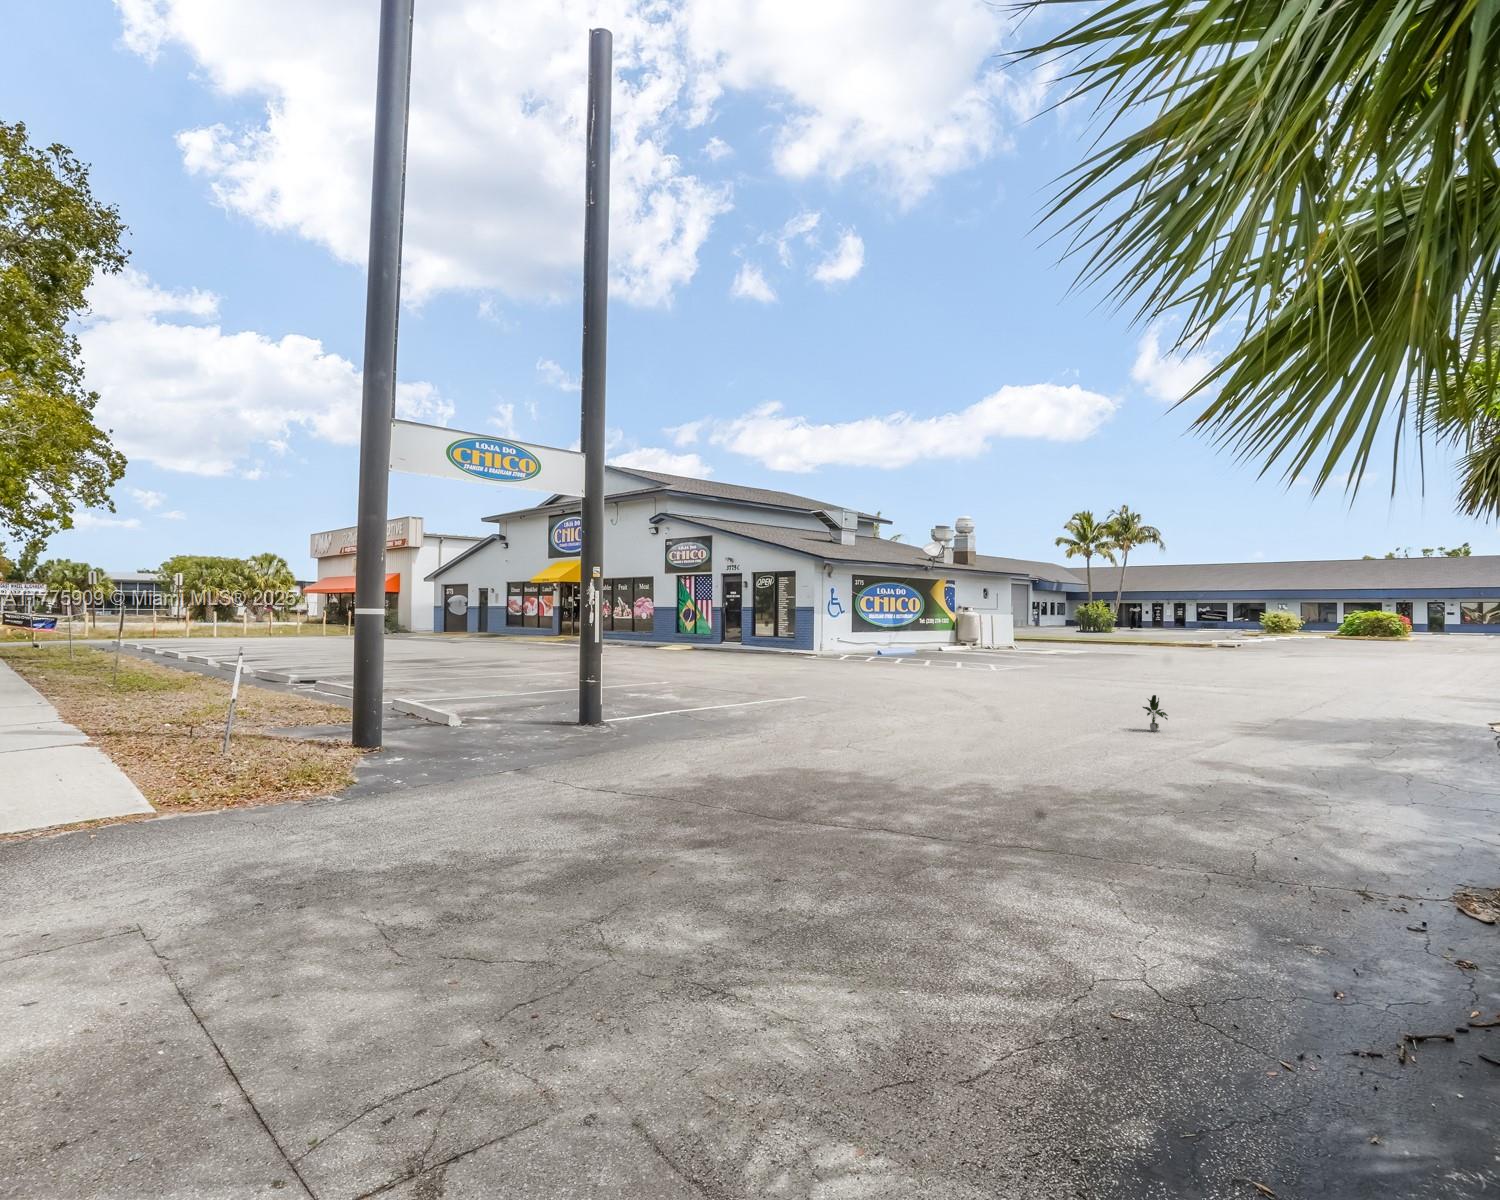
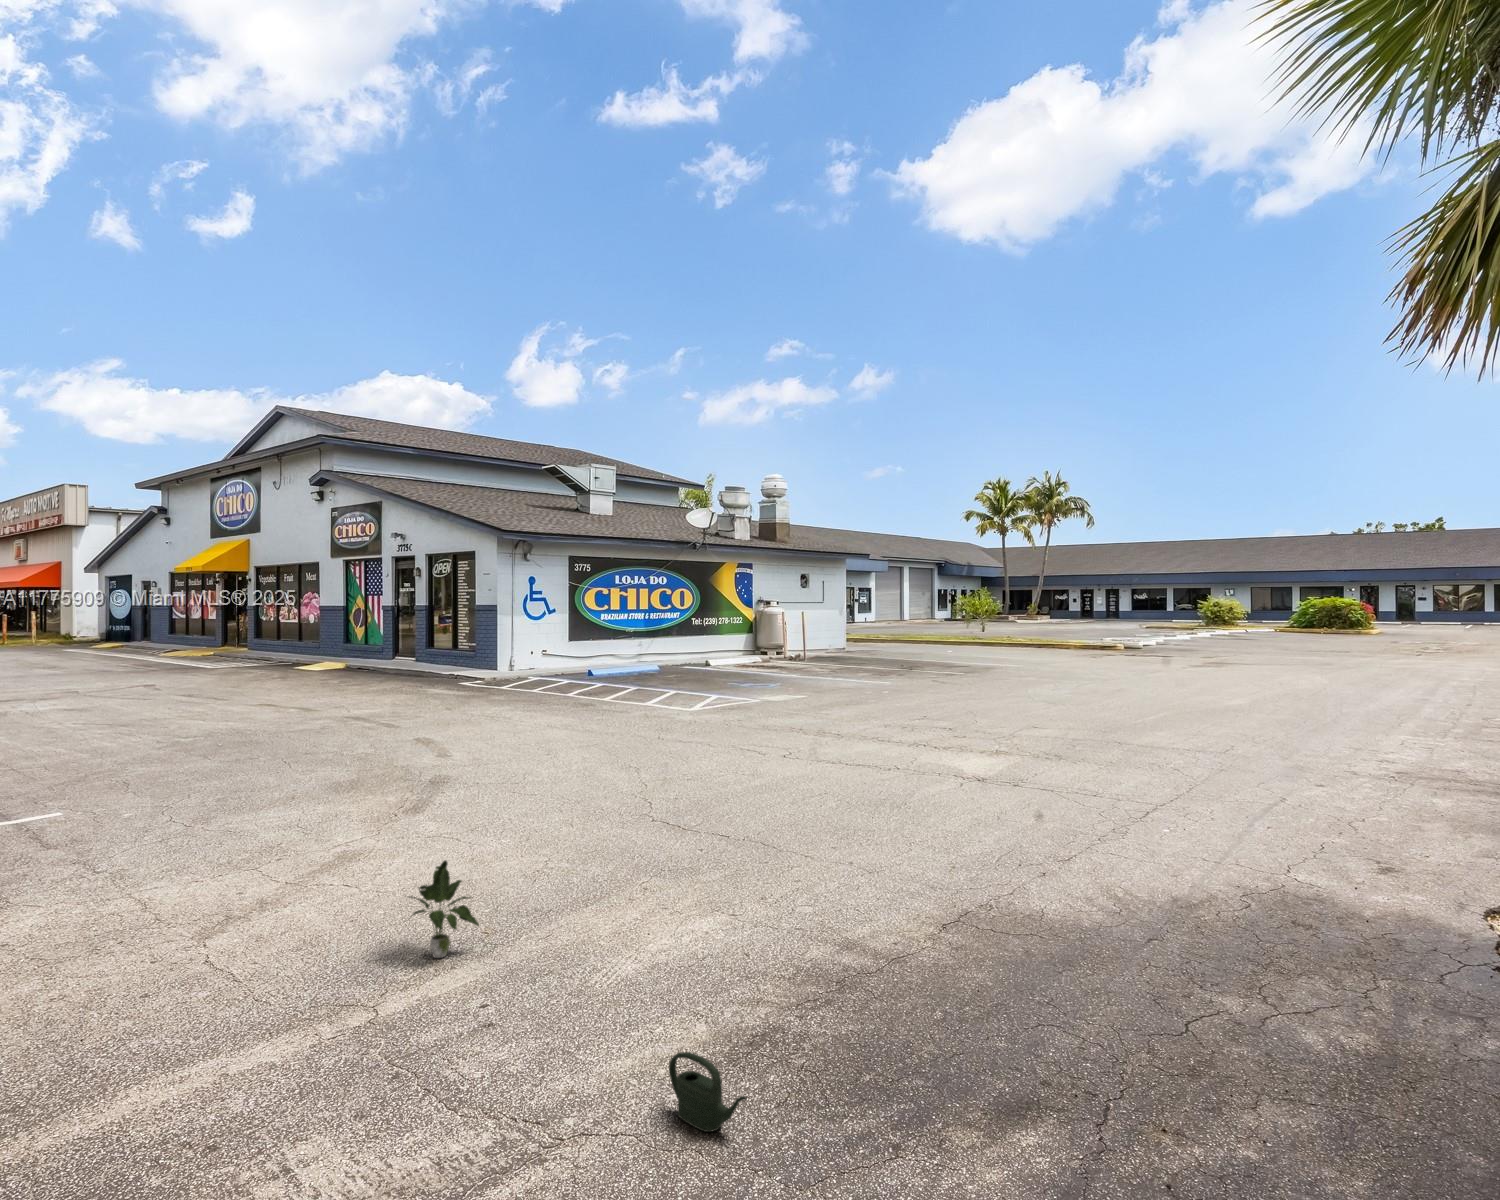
watering can: none [1320,733,1360,754] -> present [669,1052,747,1132]

